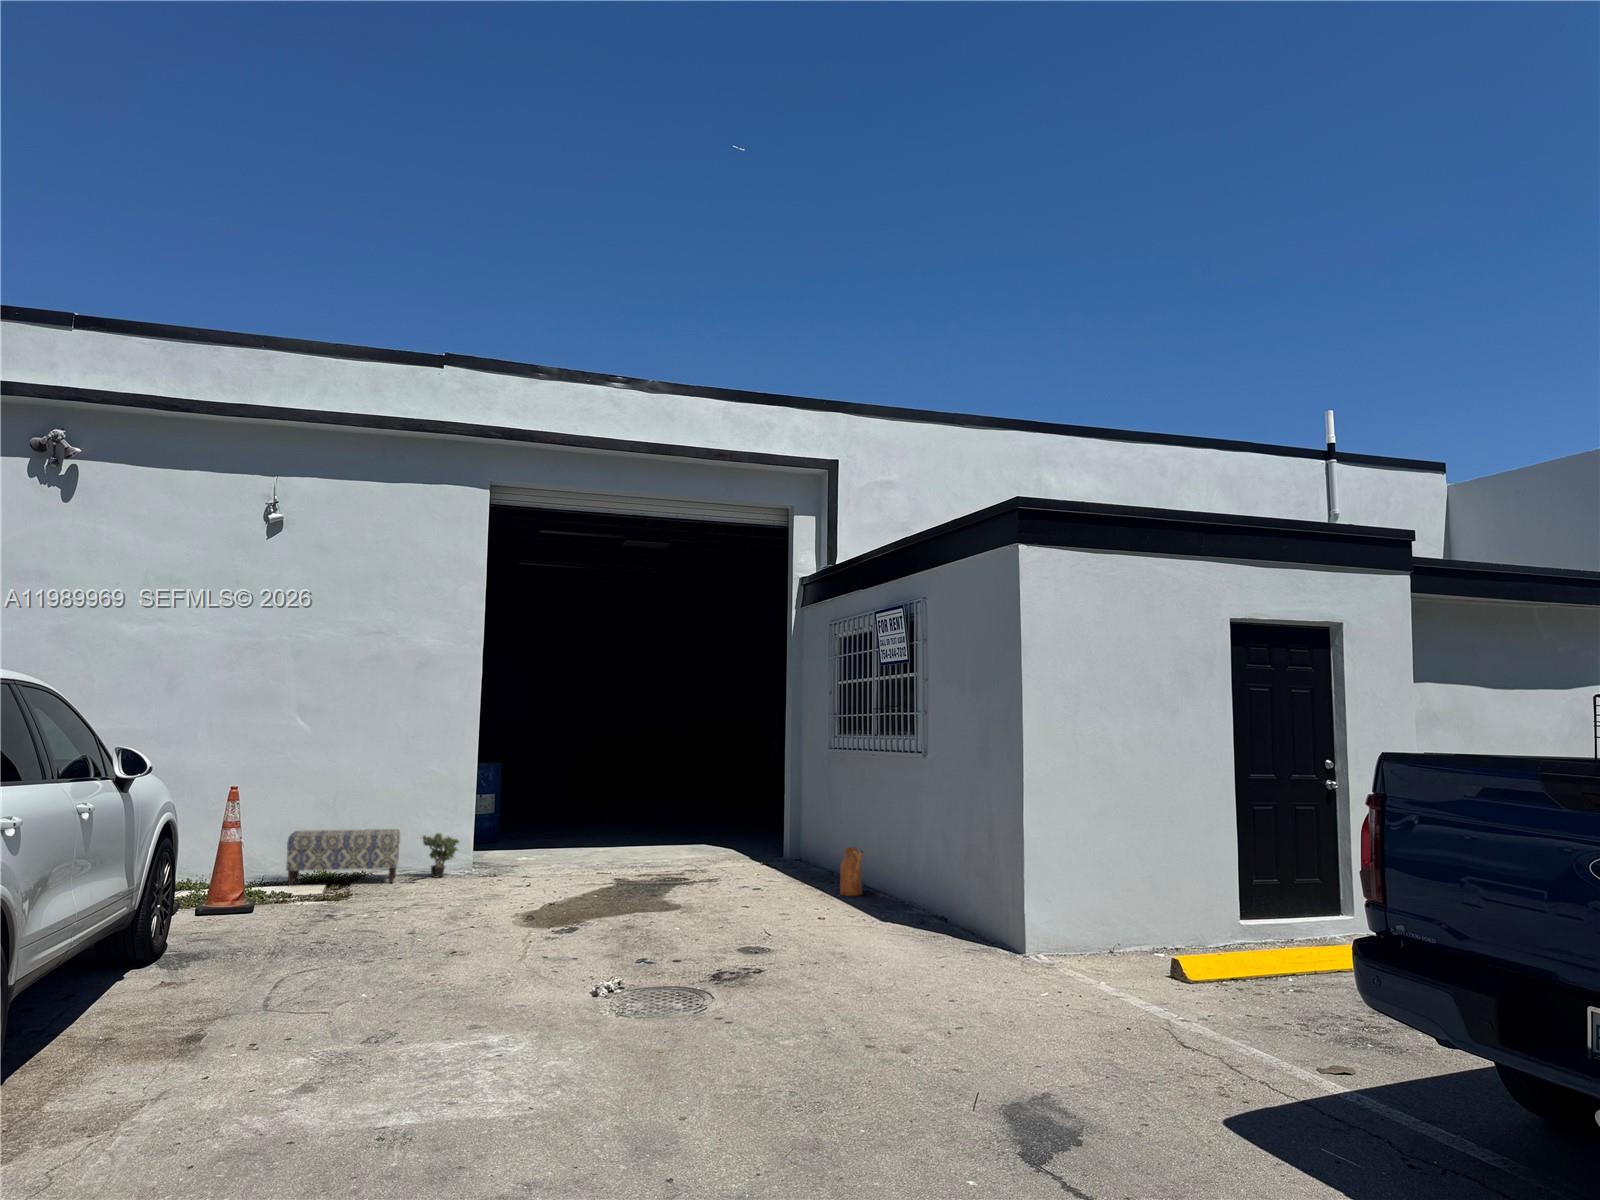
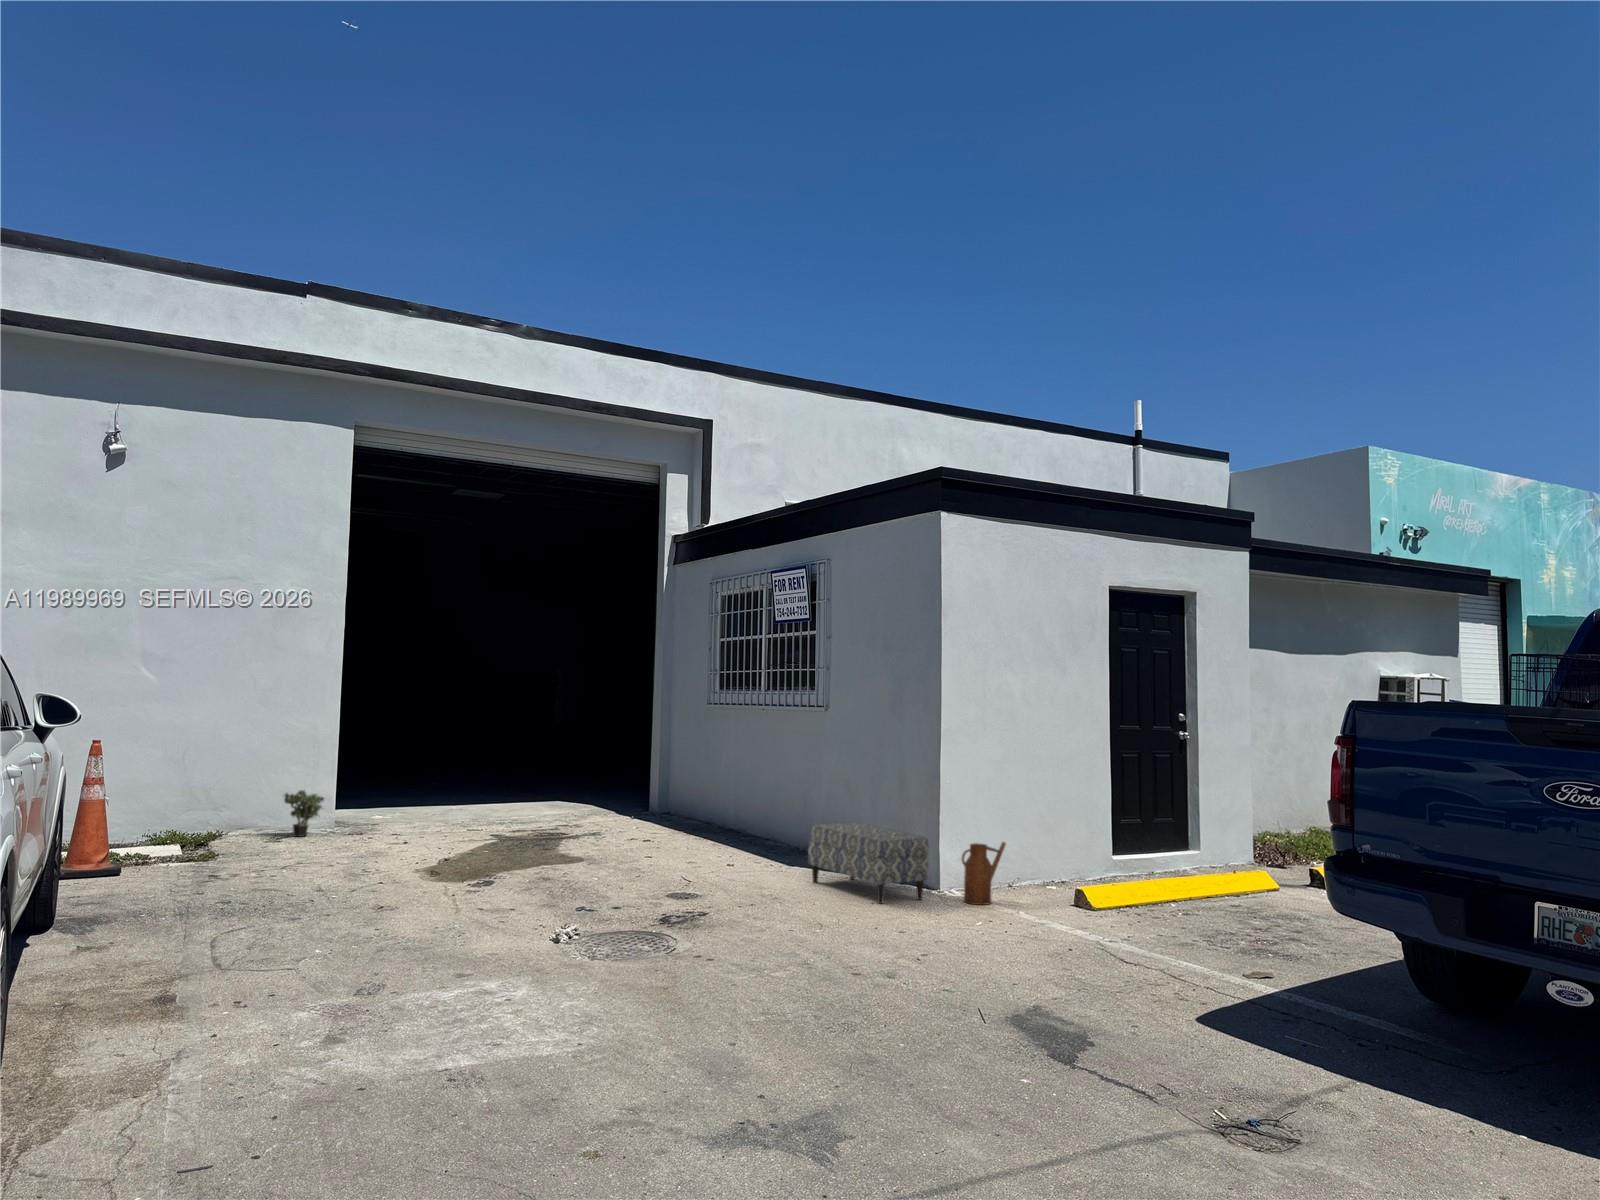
bench: present [286,829,400,886] -> present [808,822,929,904]
watering can: present [840,847,863,896] -> present [962,842,1006,905]

